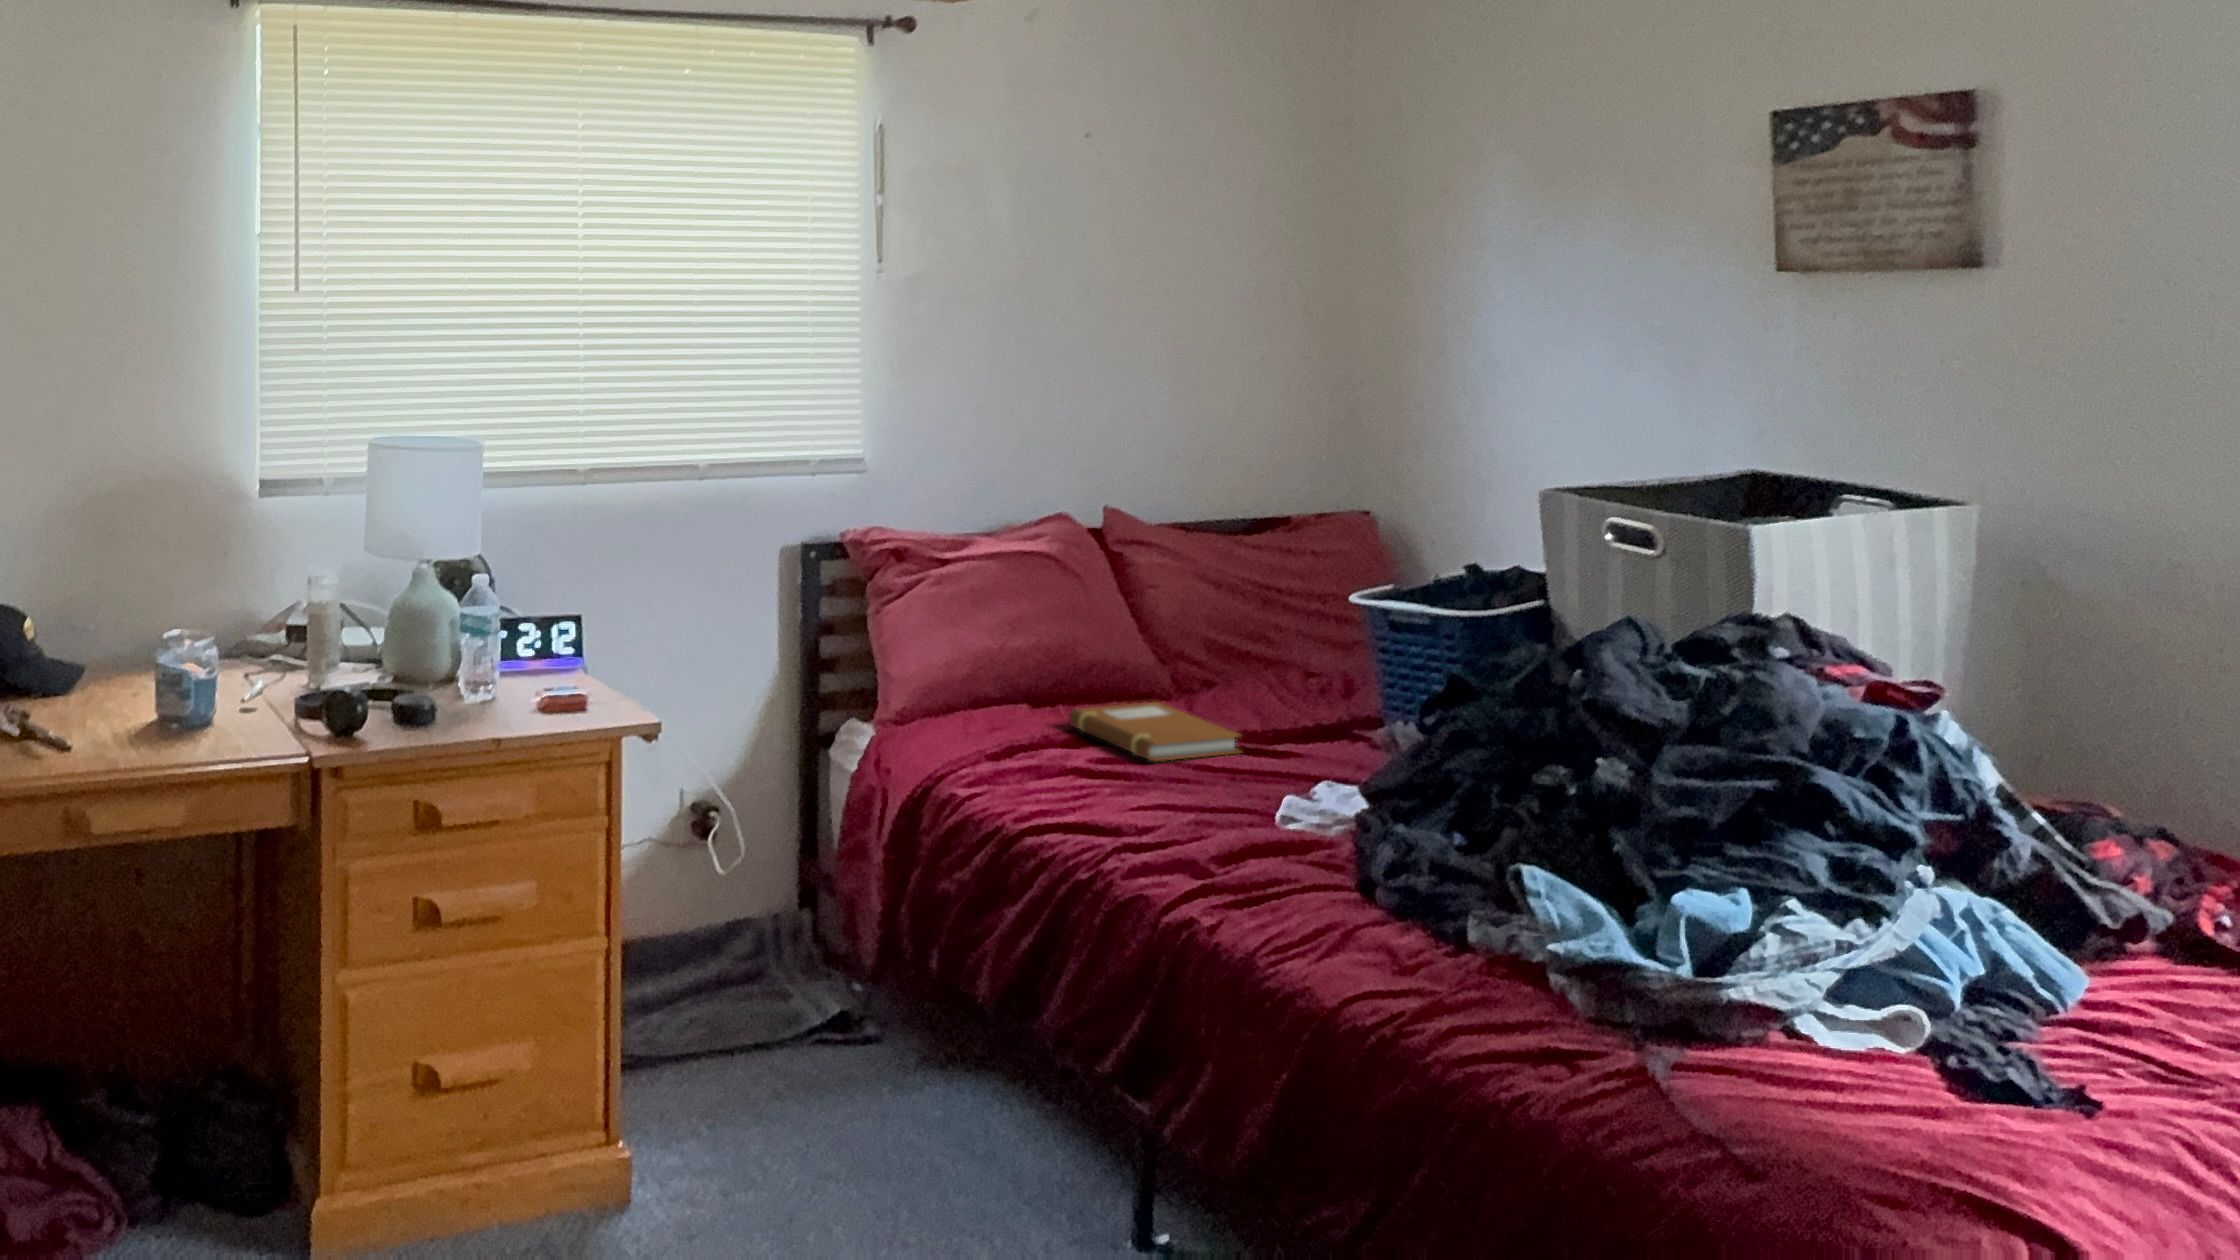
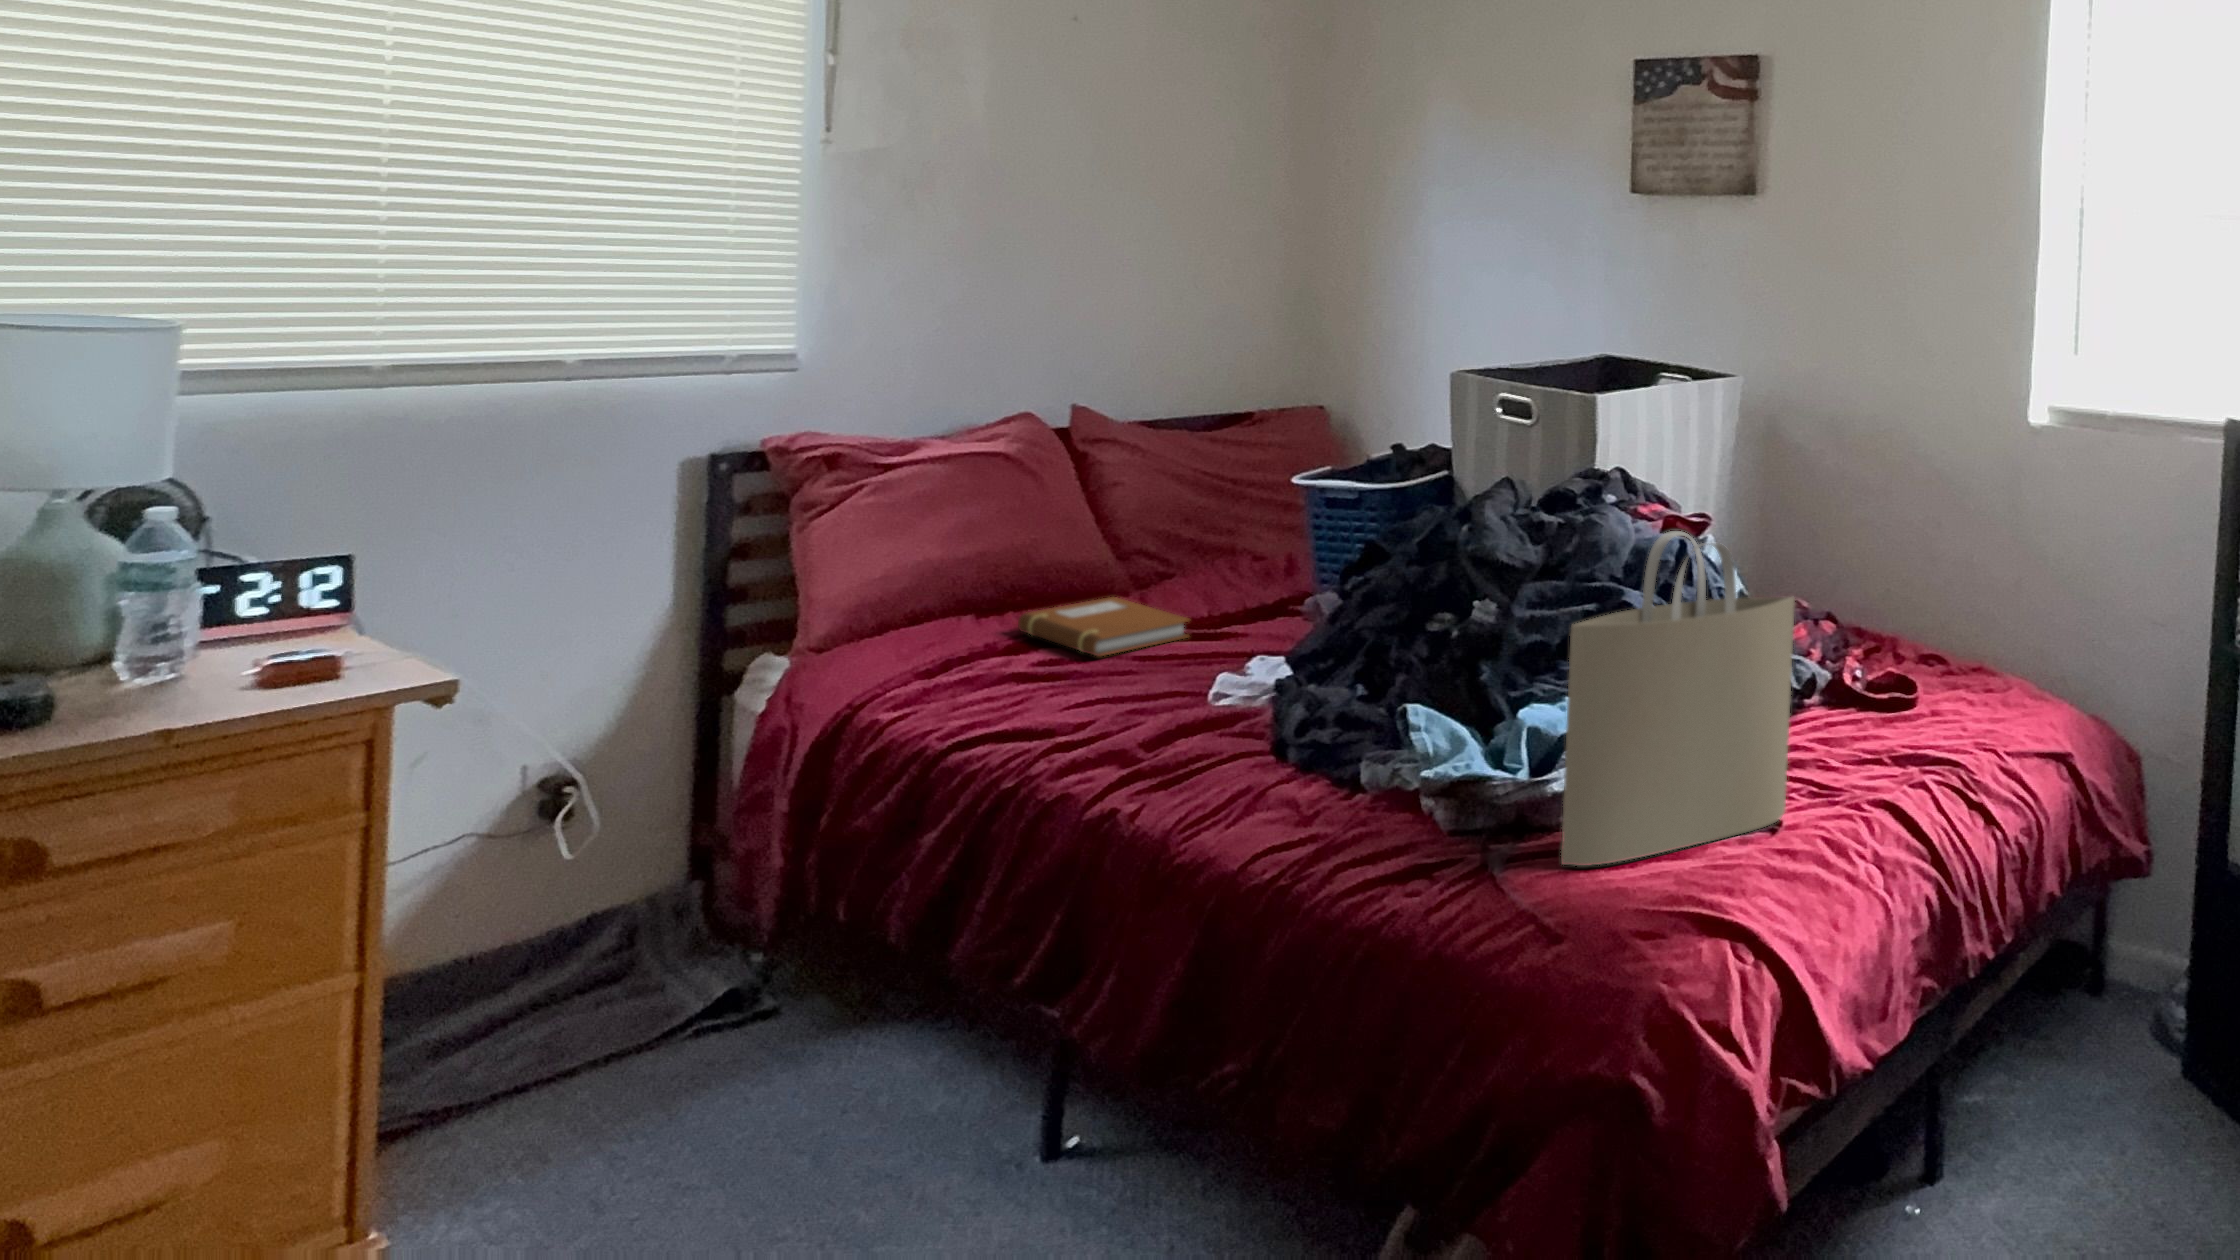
tote bag: none [1743,715,2108,1105] -> present [1561,531,1795,866]

